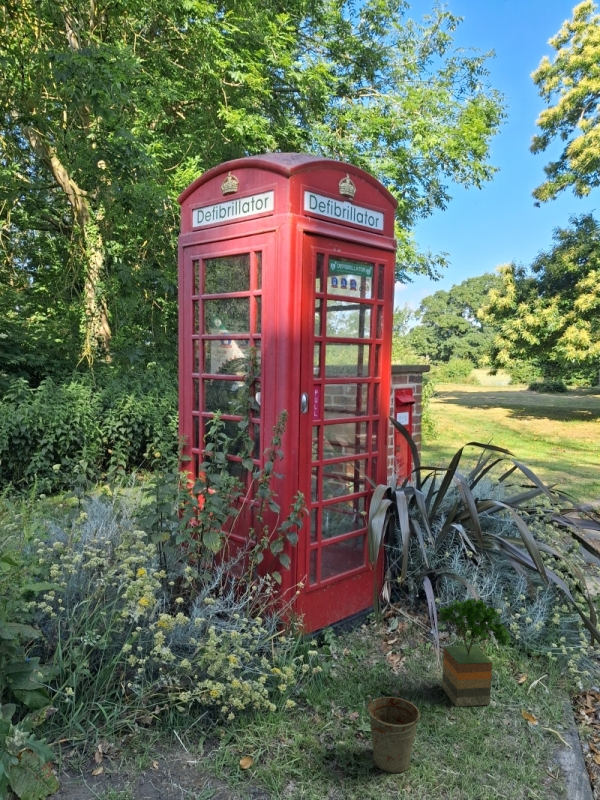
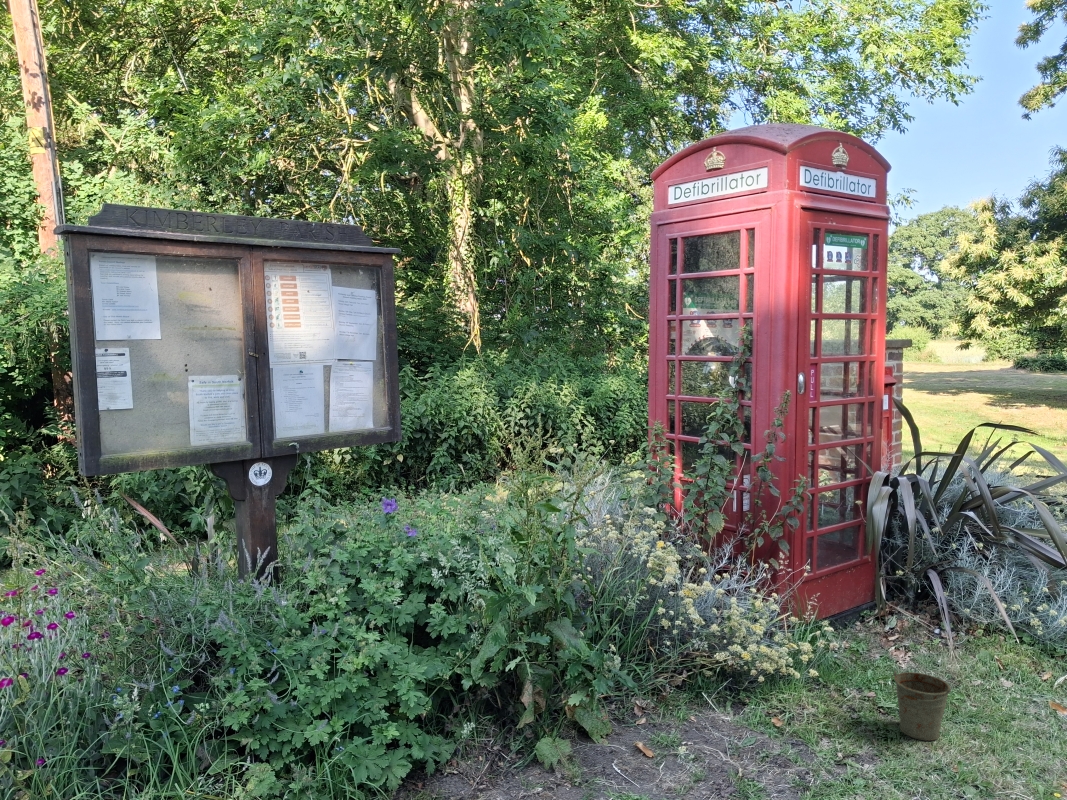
potted tree: present [439,598,510,706] -> none [952,586,1042,696]

